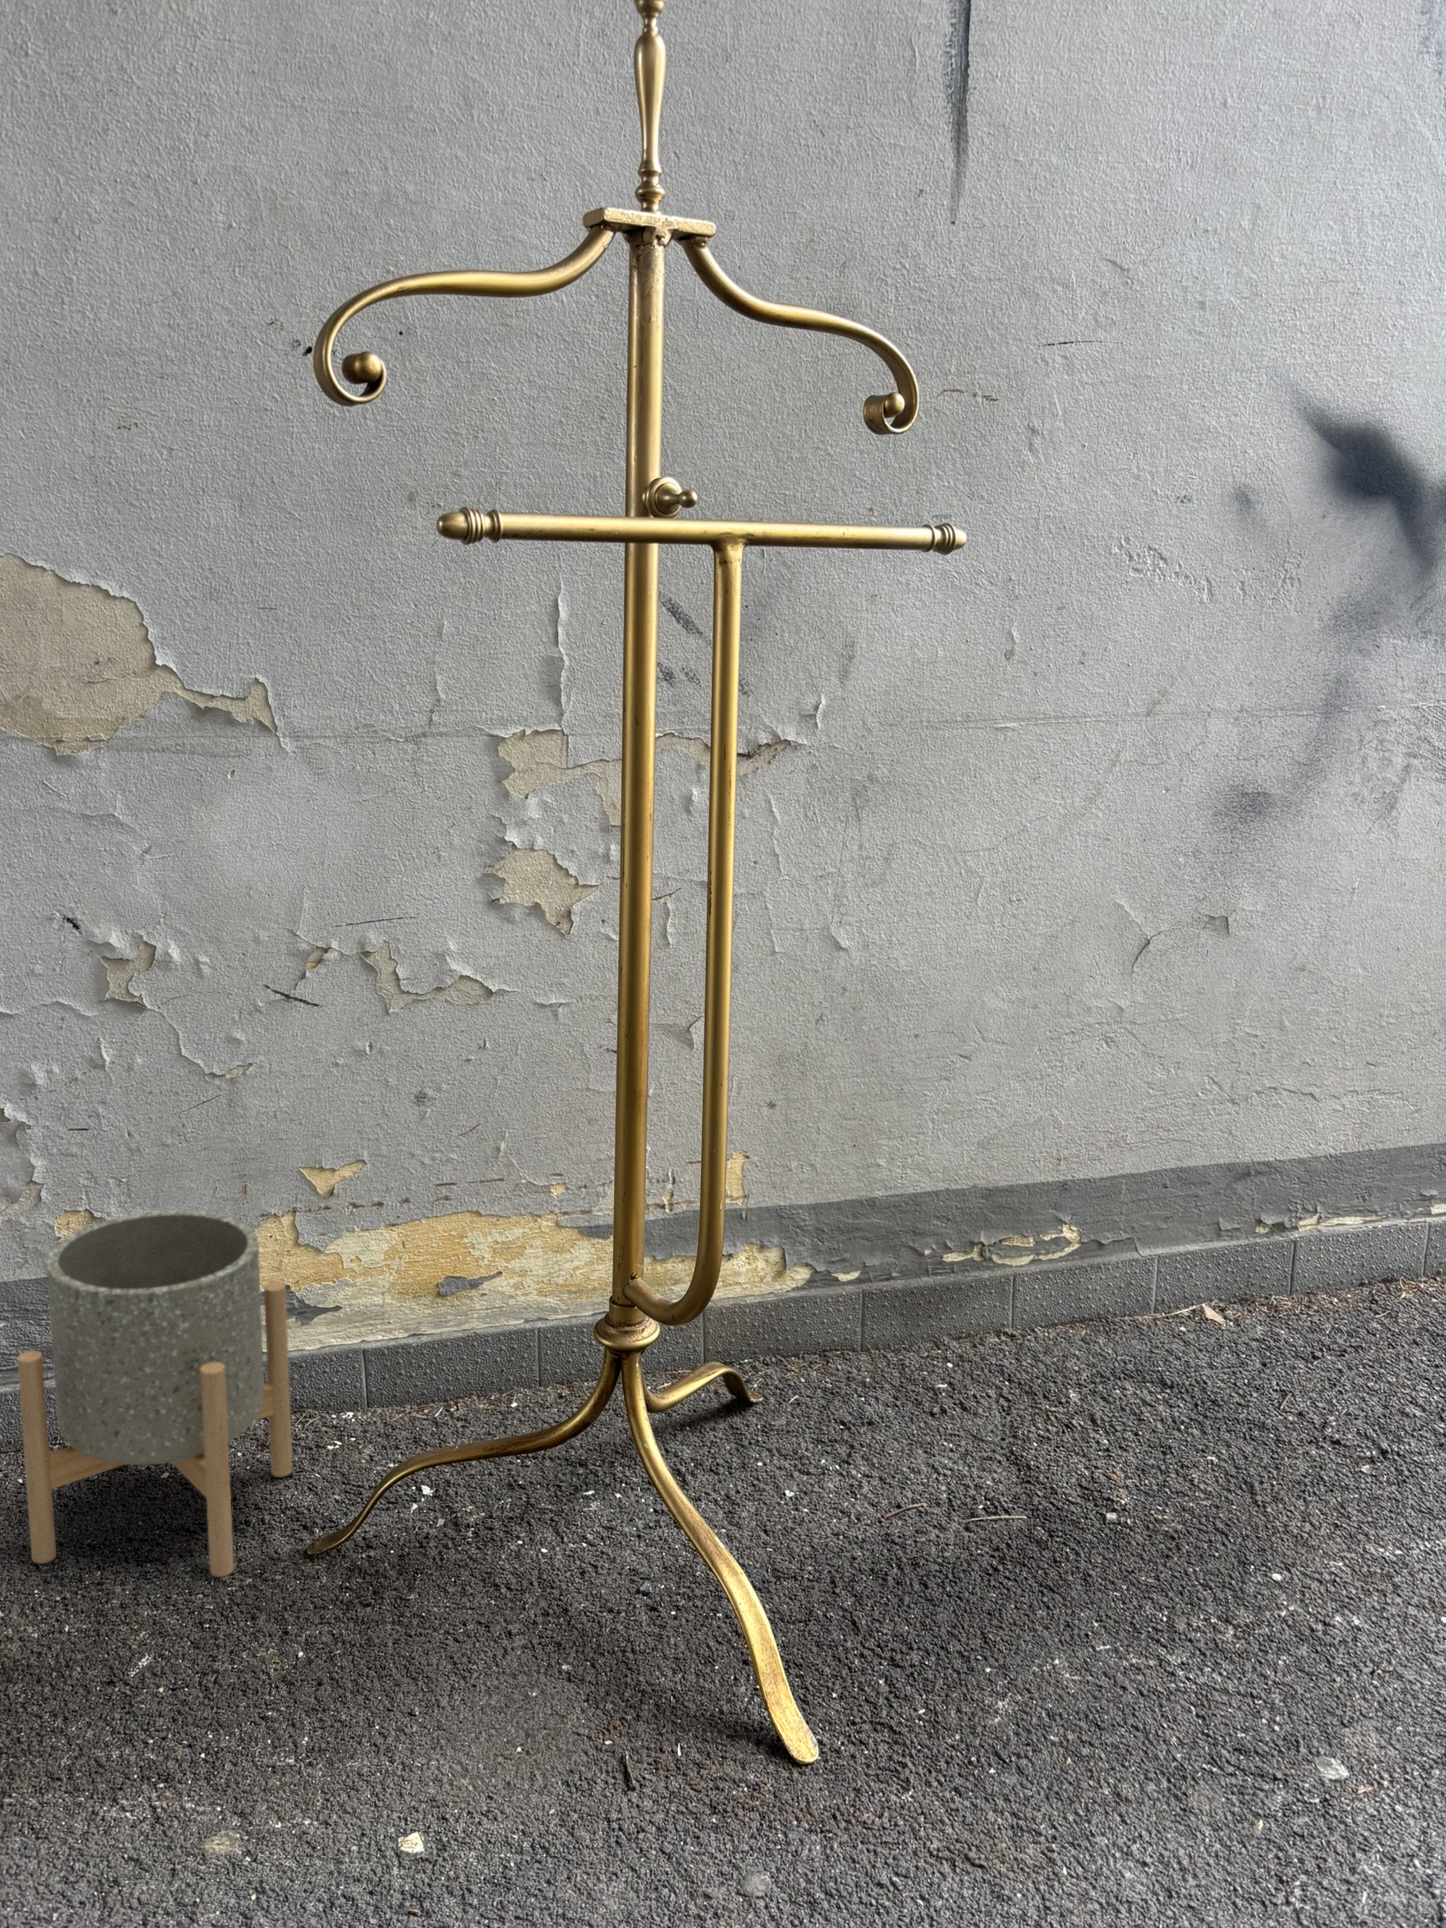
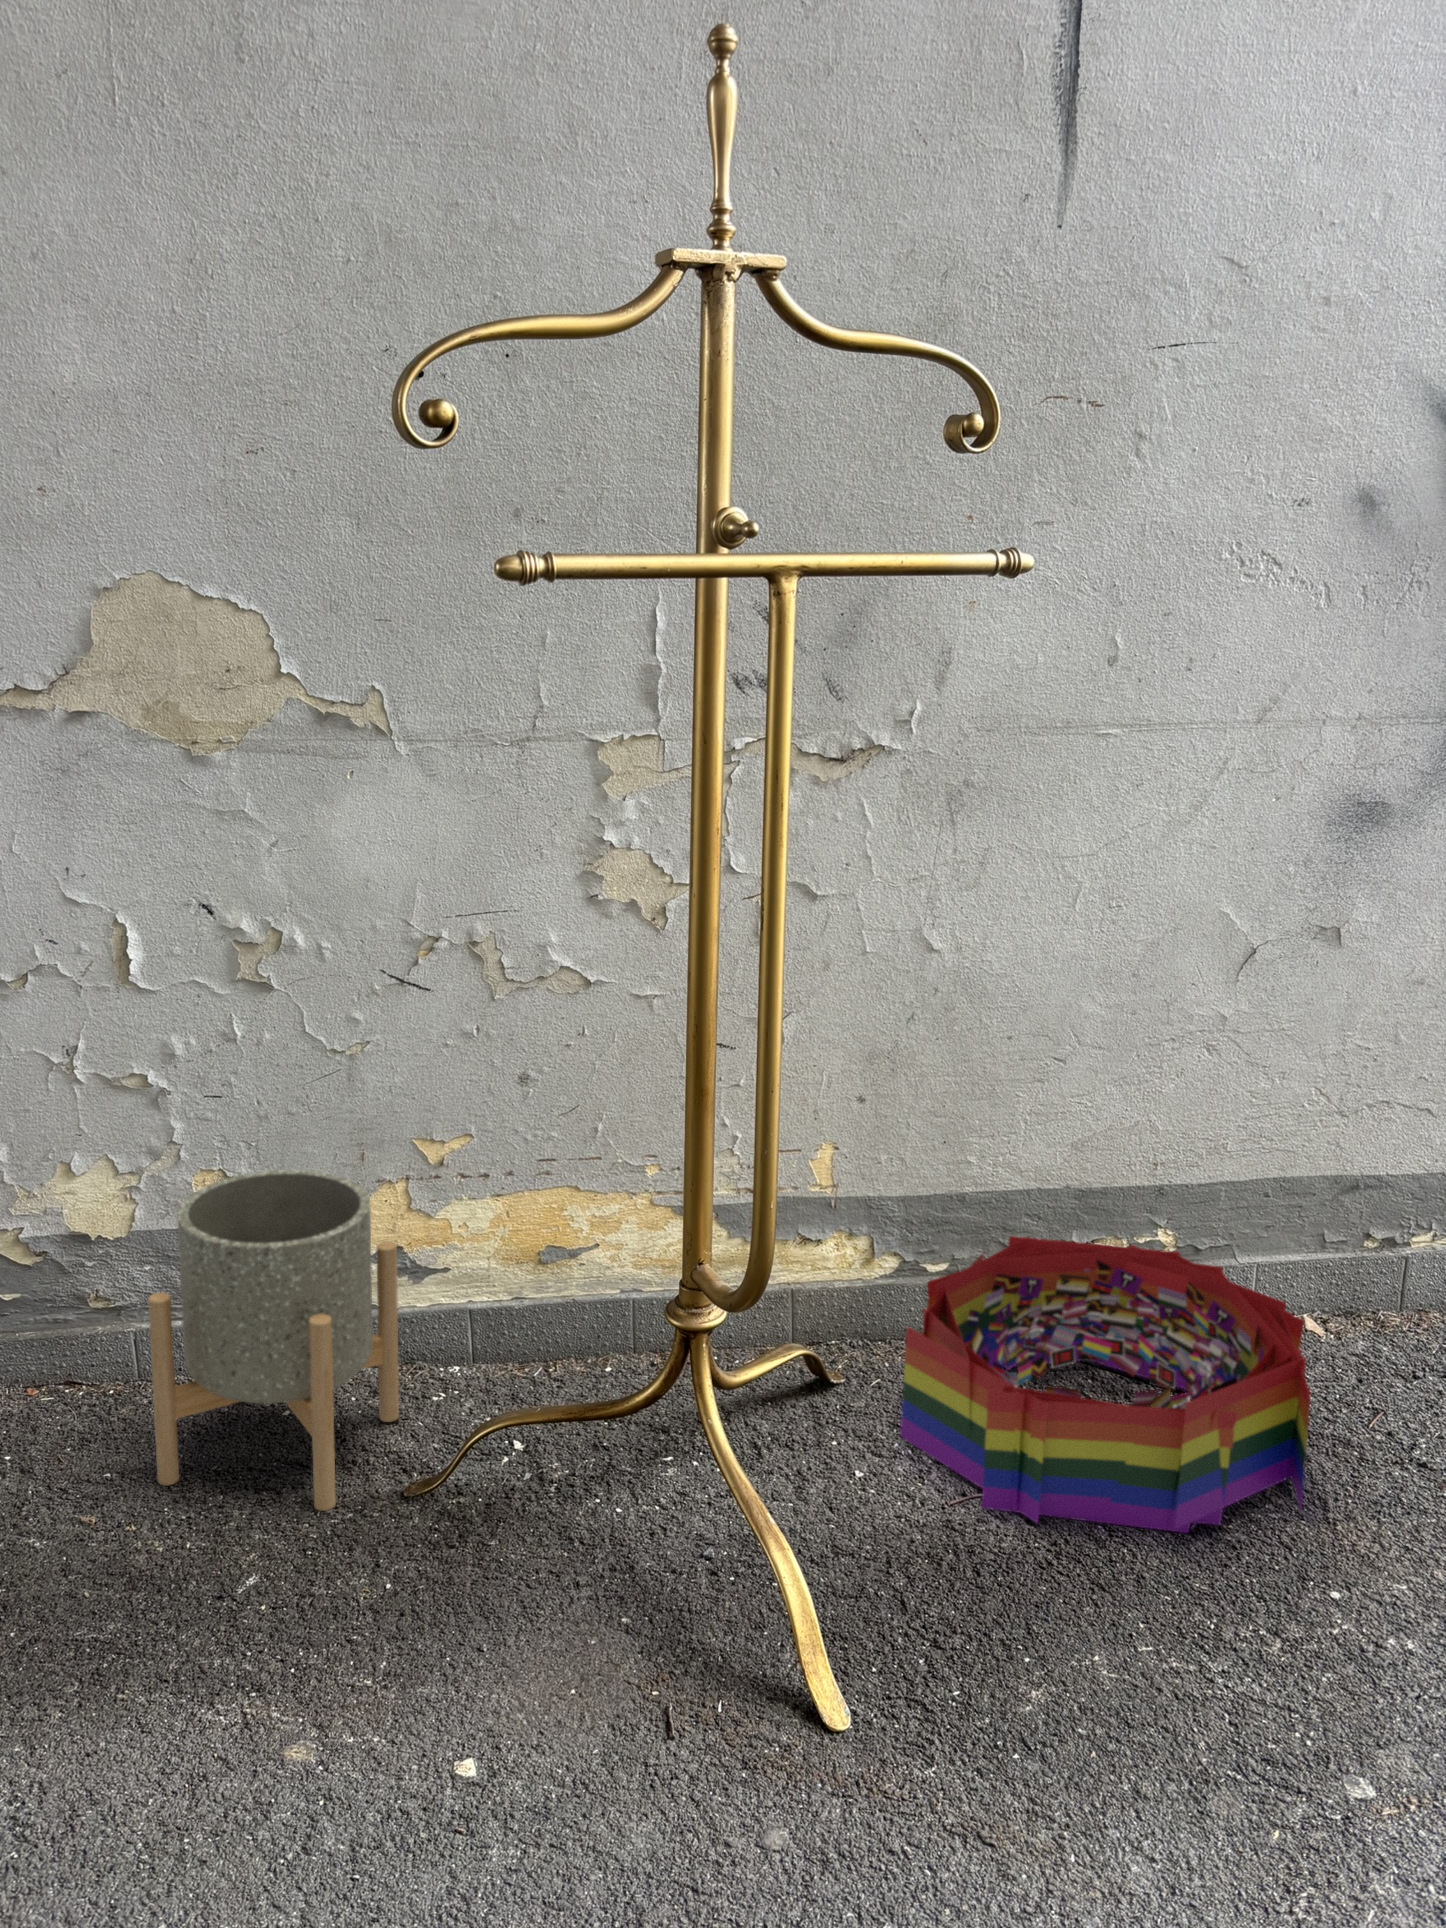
storage bin: none [823,1237,1239,1530] -> present [900,1236,1311,1533]

